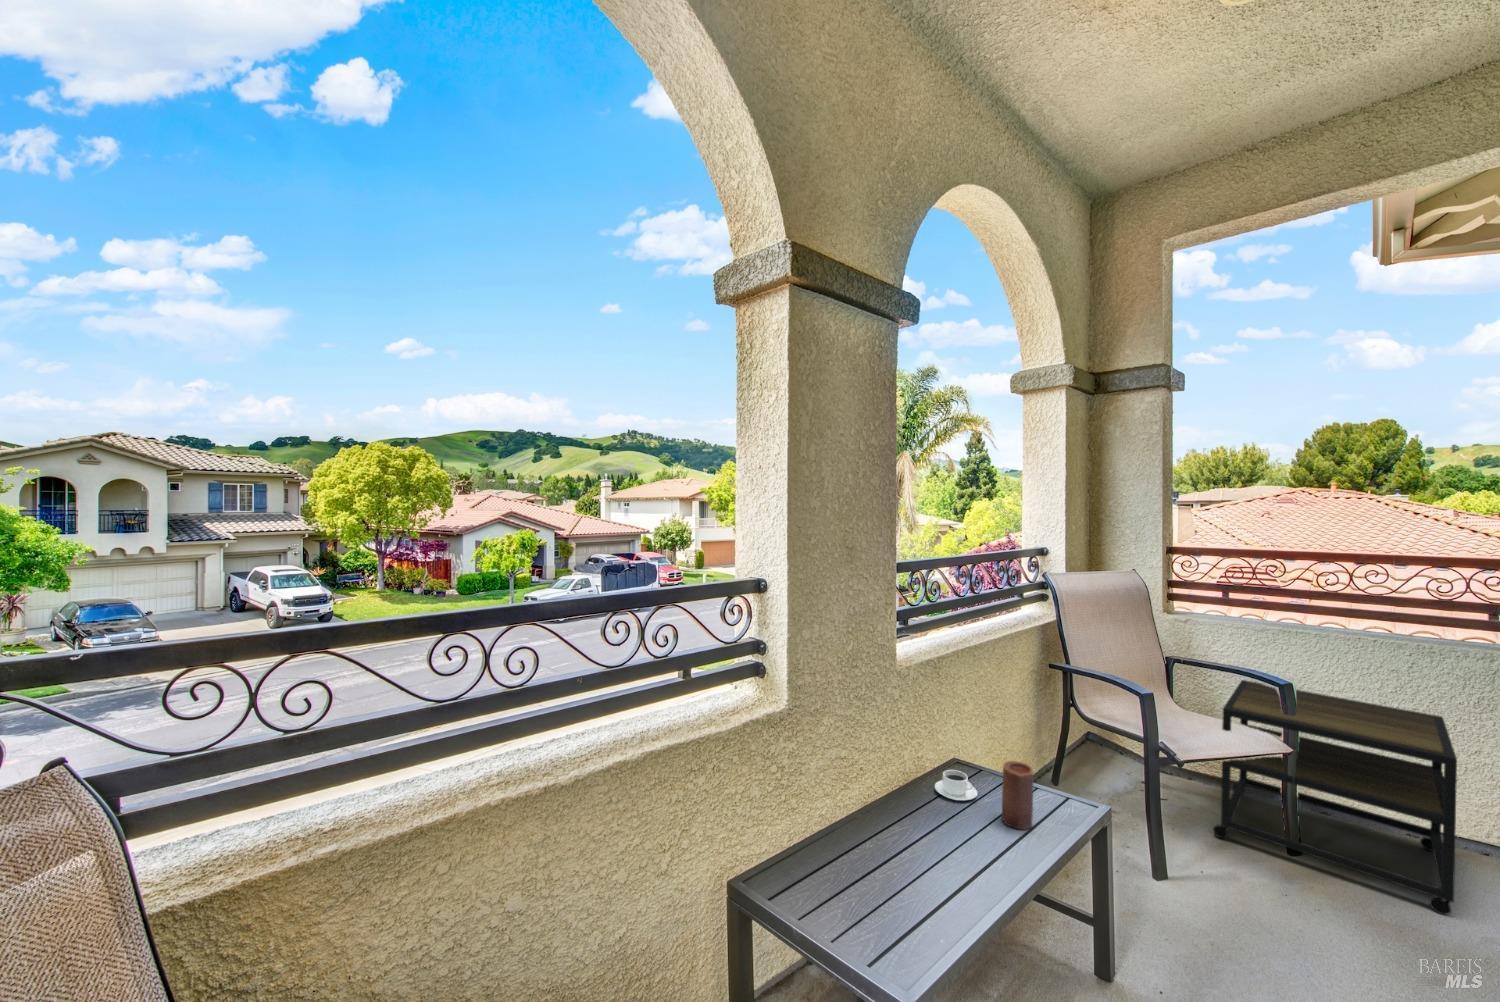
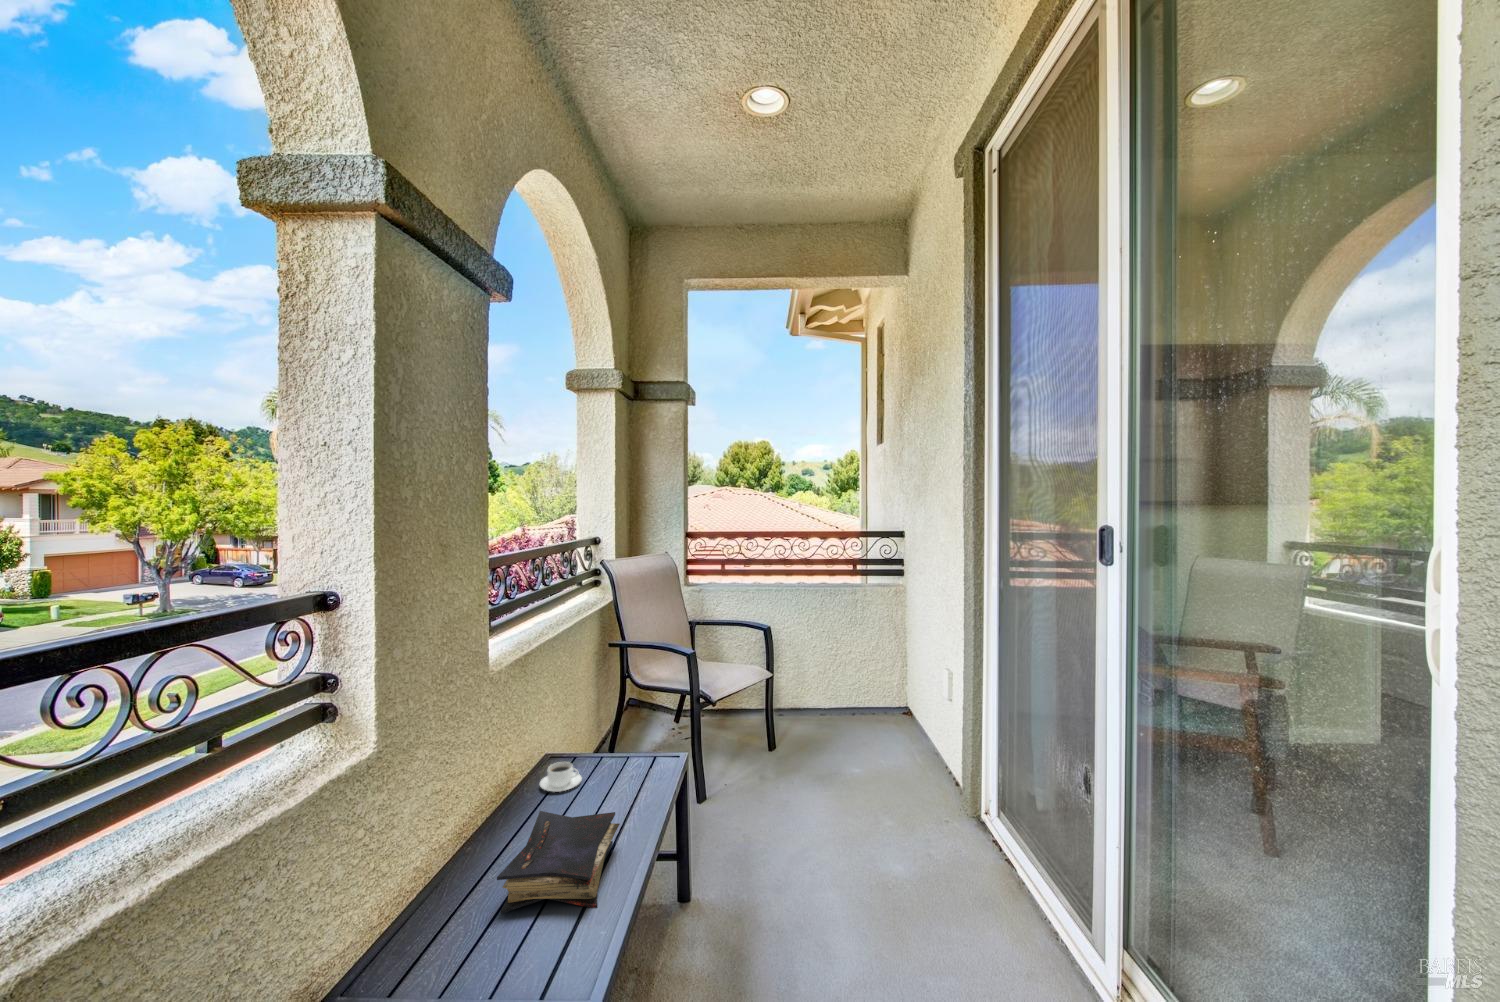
side table: present [1214,680,1457,915] -> none [724,629,843,753]
candle: present [1002,761,1034,830] -> none [610,732,637,795]
book: none [858,808,989,928] -> present [497,811,620,914]

